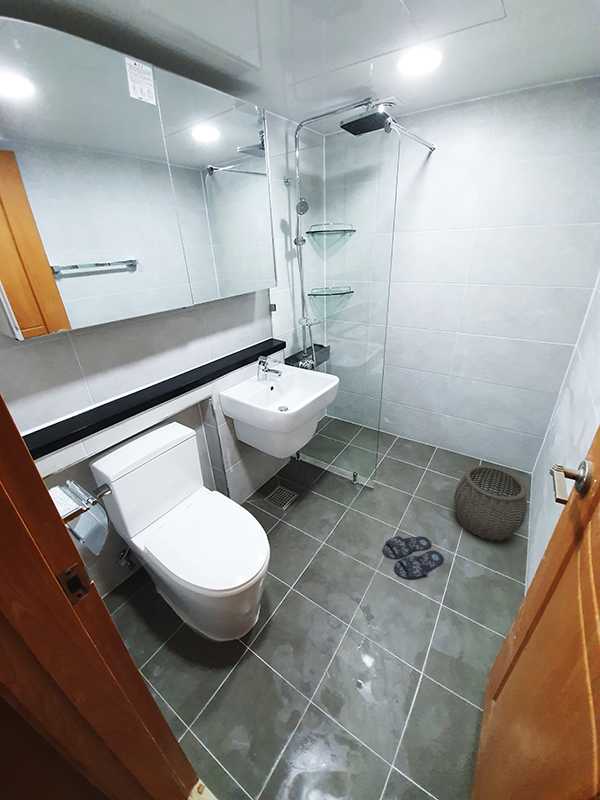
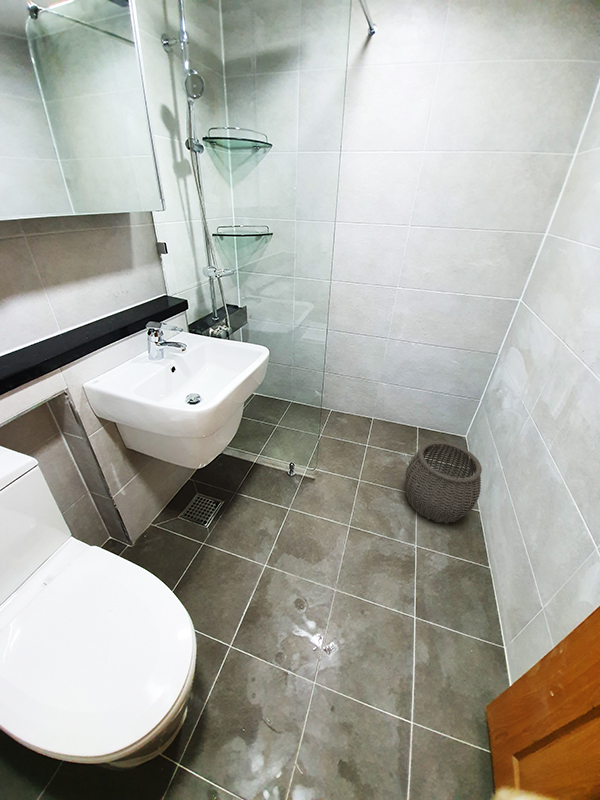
slippers: present [383,536,444,579] -> none [336,532,404,592]

